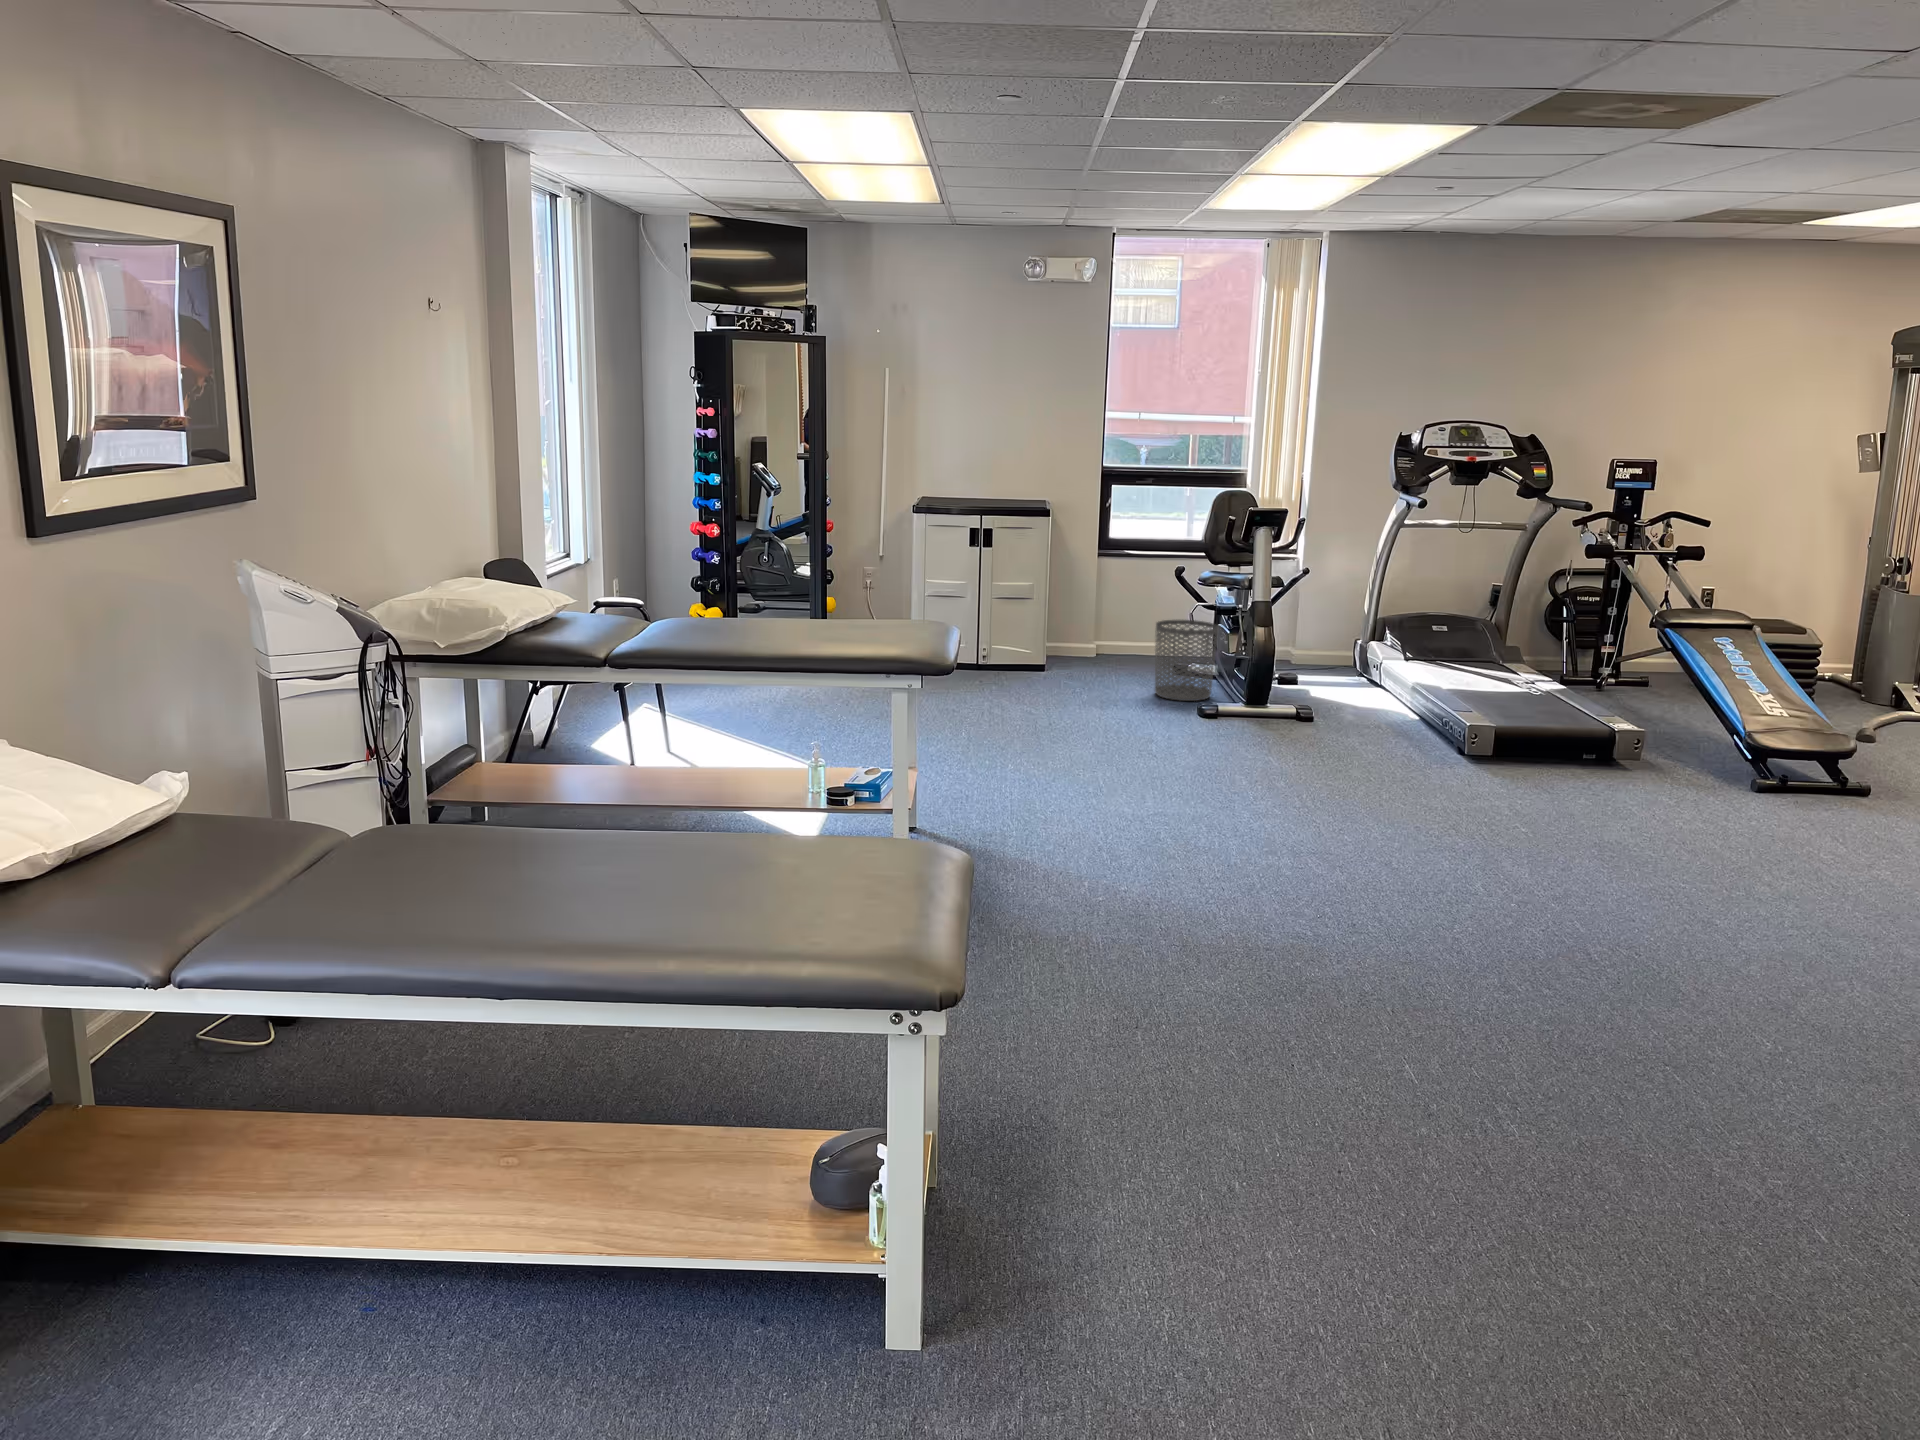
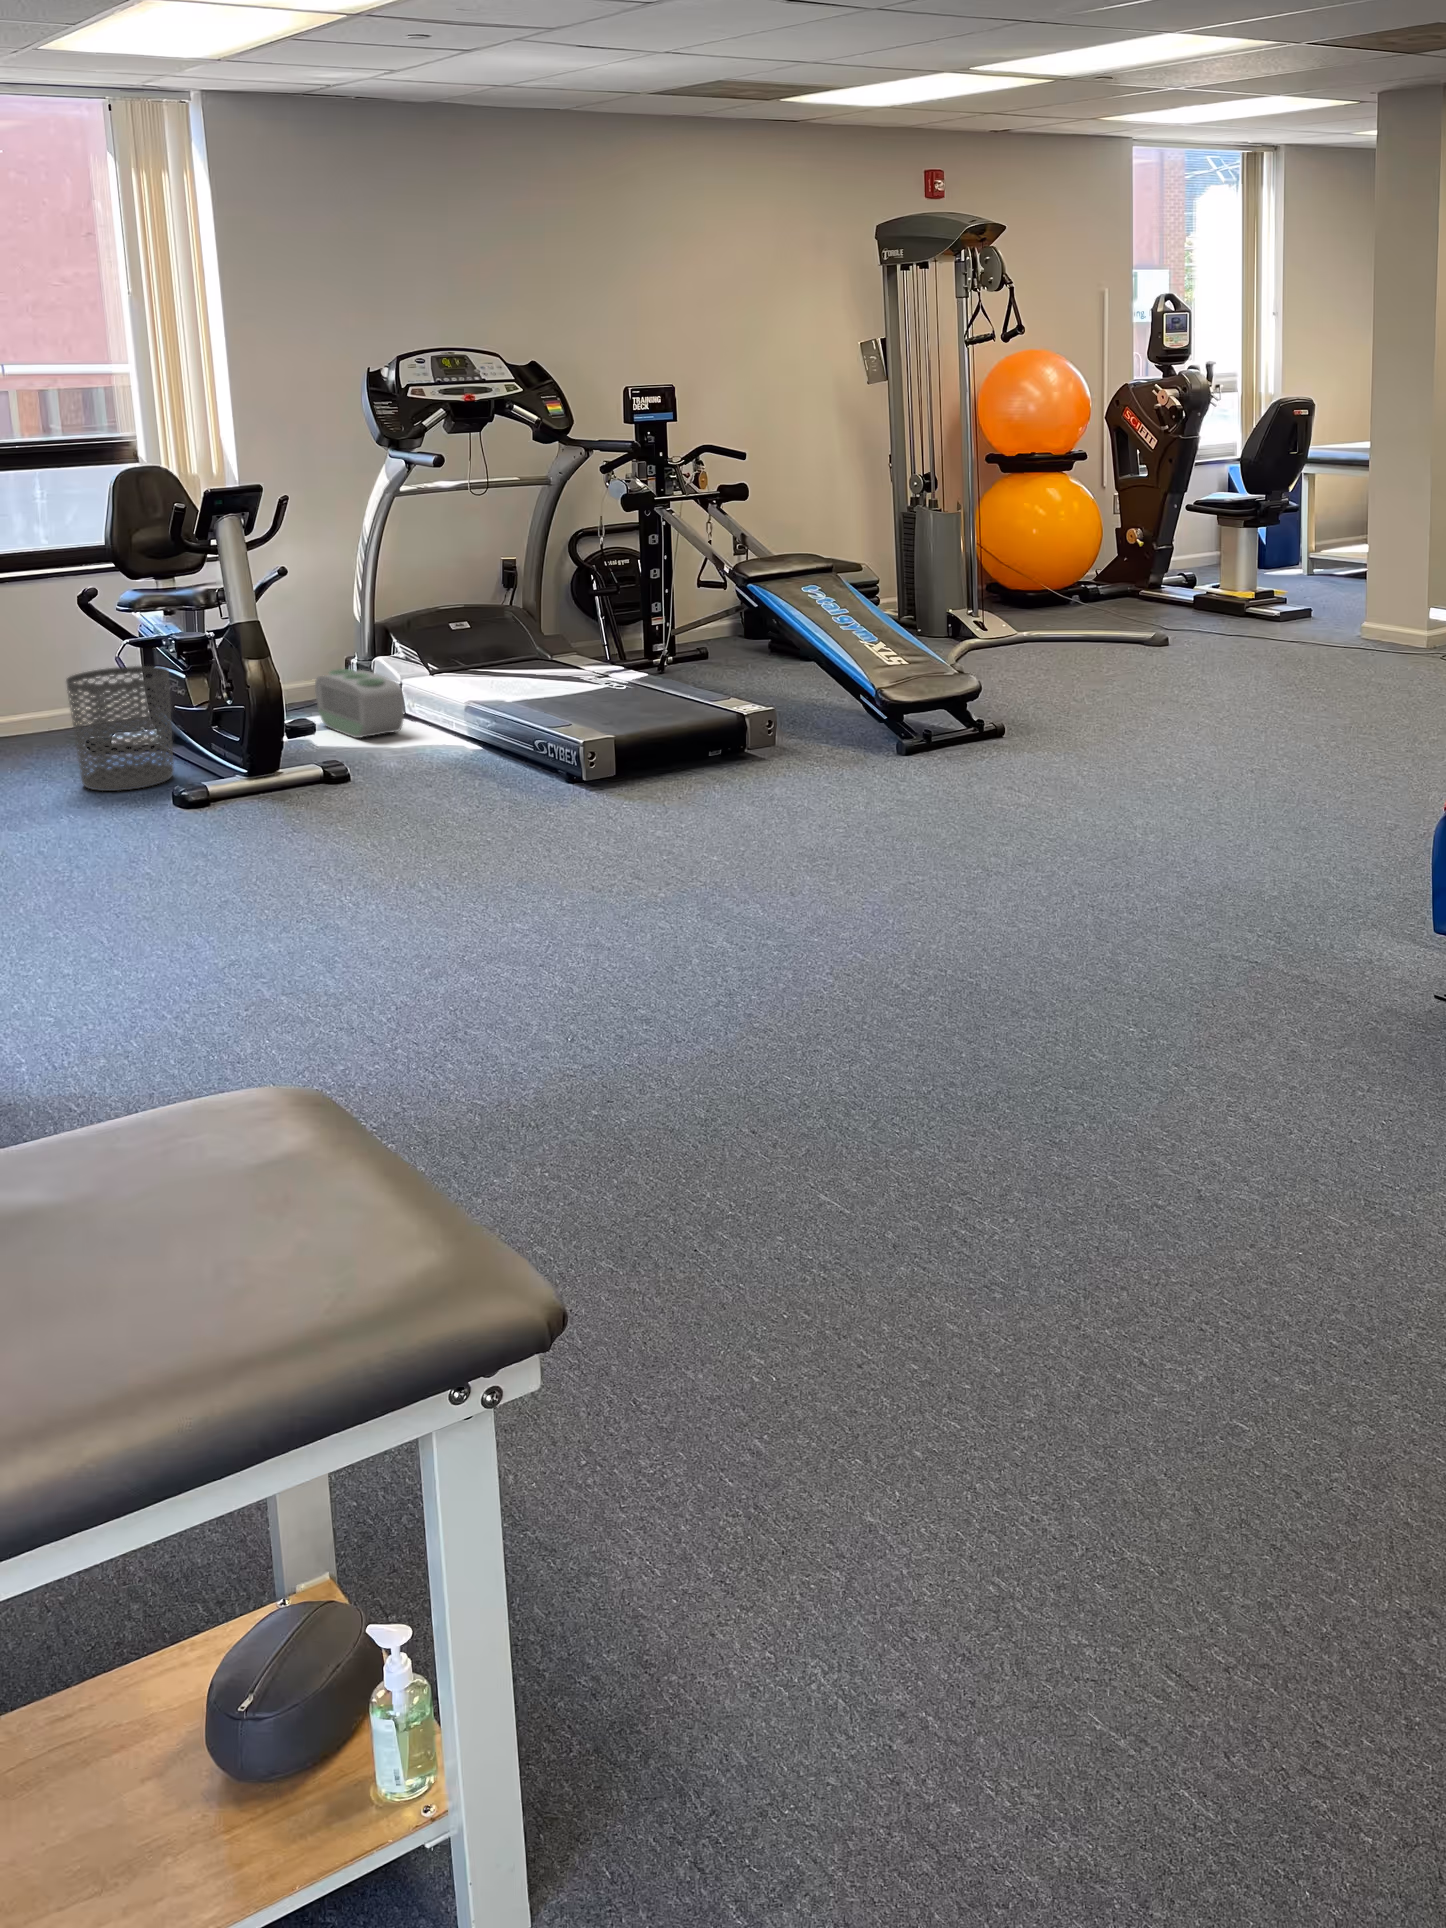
air purifier: none [1324,646,1378,697] -> present [315,669,404,738]

